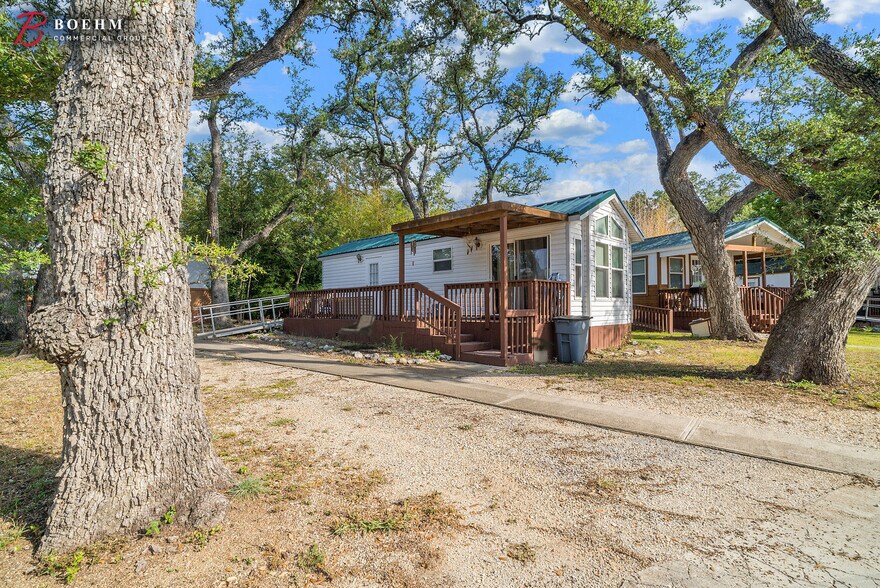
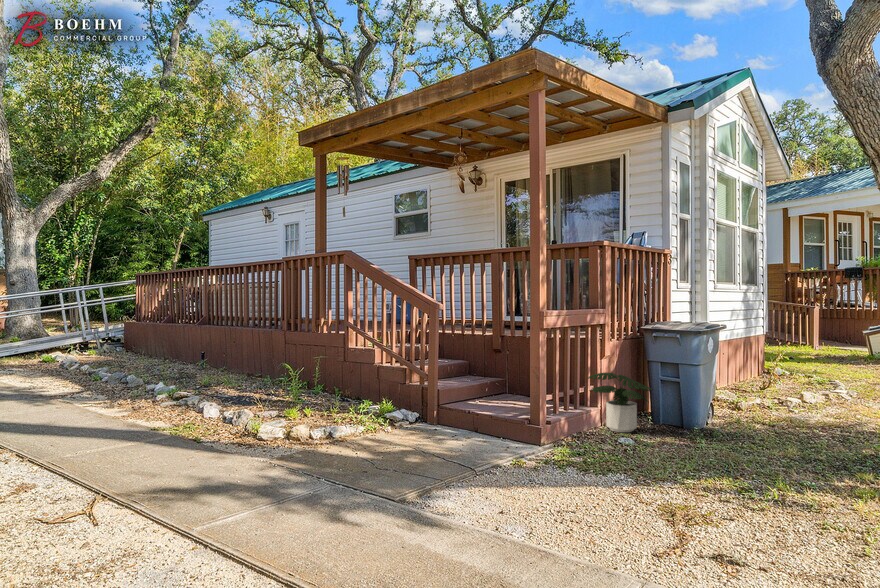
lounge chair: present [339,314,375,350] -> none [189,316,268,394]

